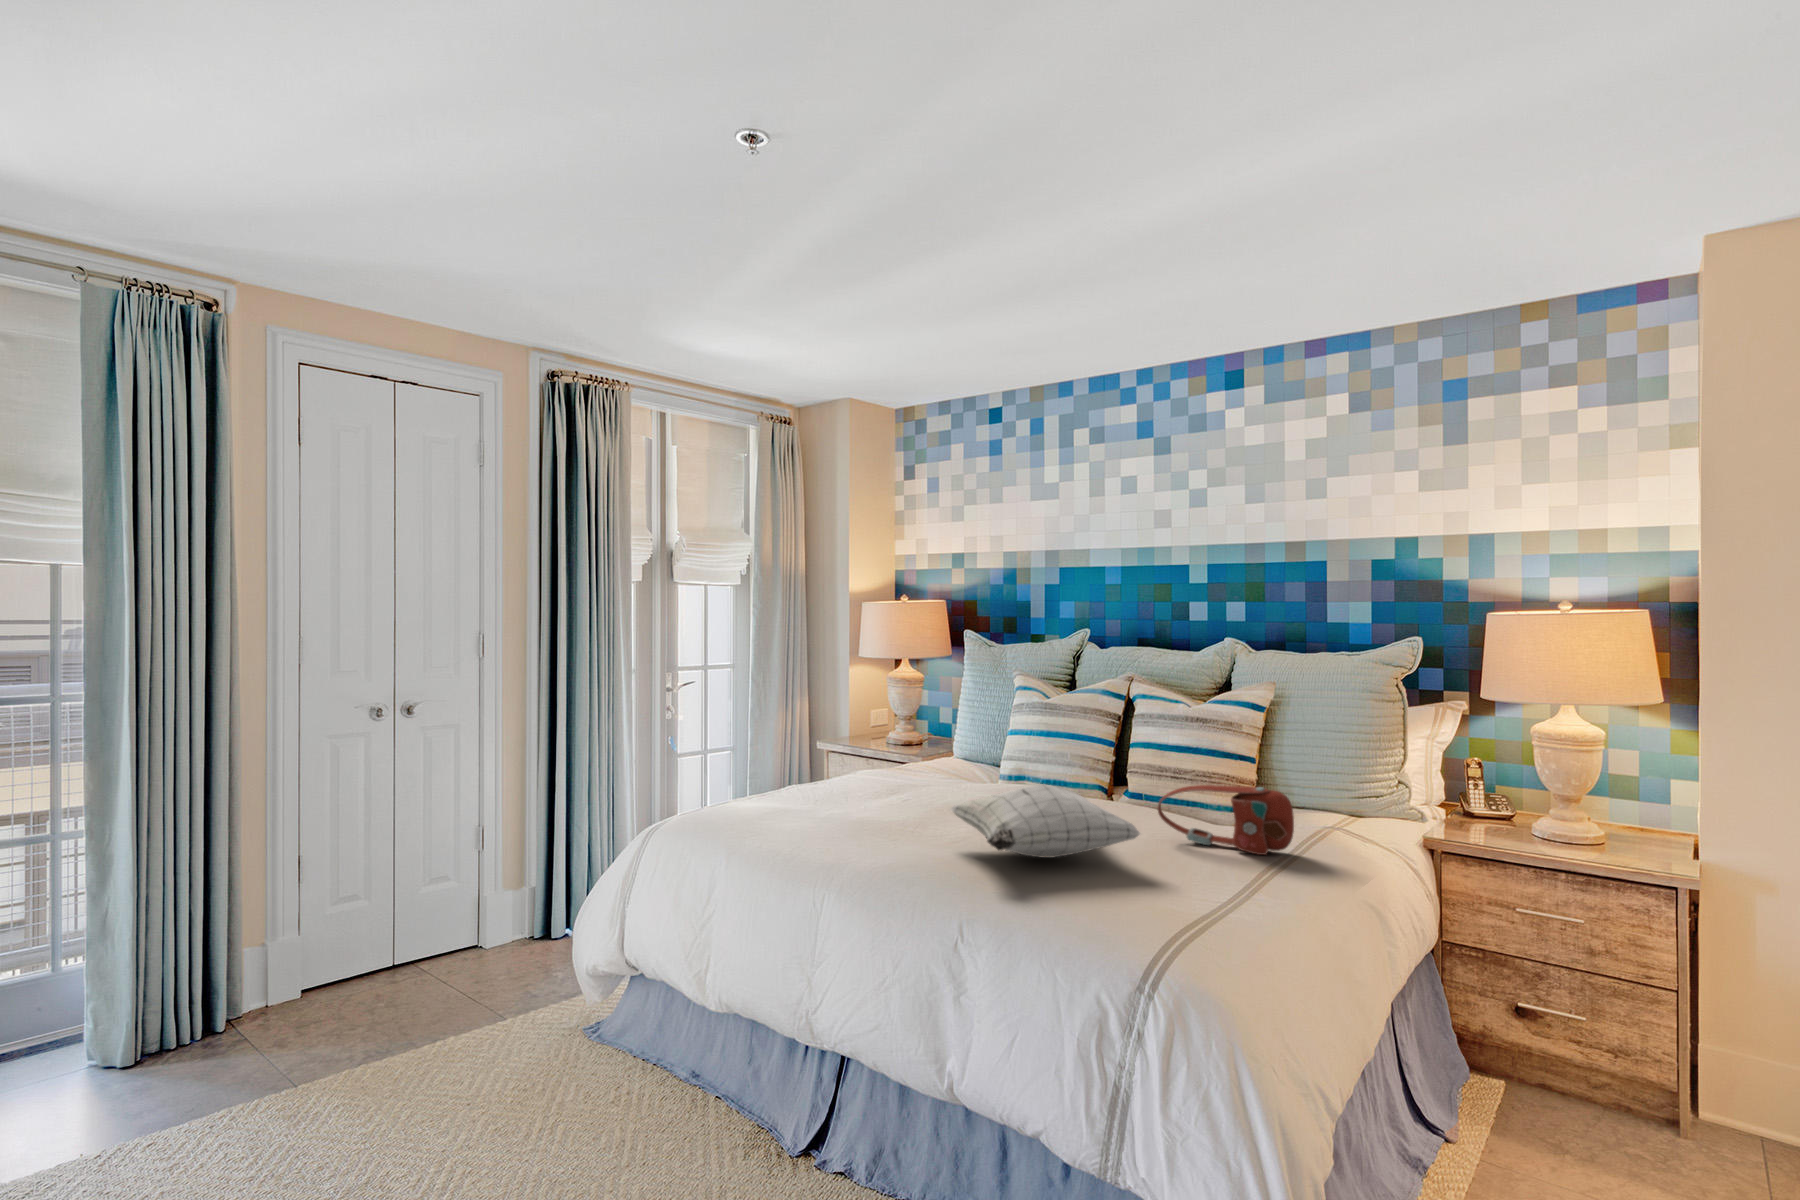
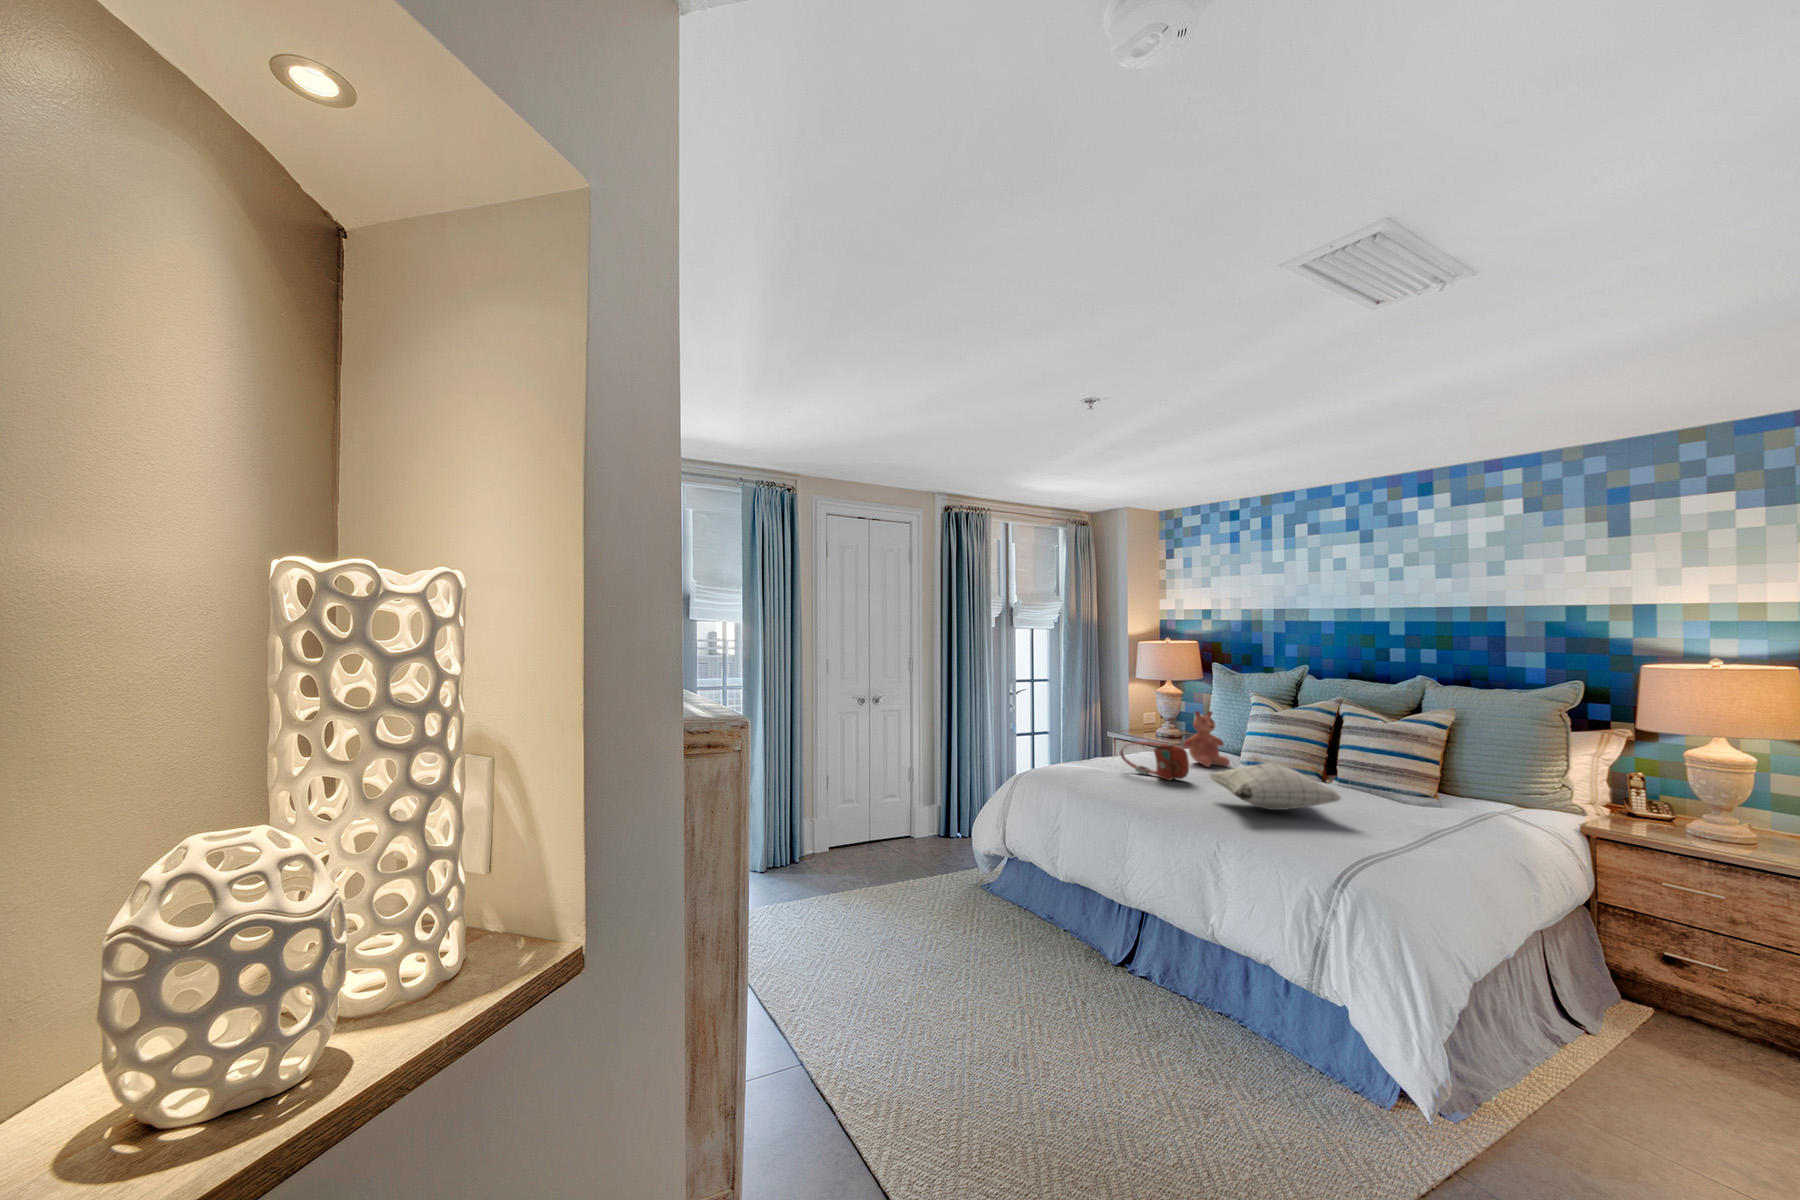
teddy bear: none [920,702,985,787] -> present [1184,711,1230,767]
handbag: present [1158,785,1294,855] -> present [1120,742,1189,780]

